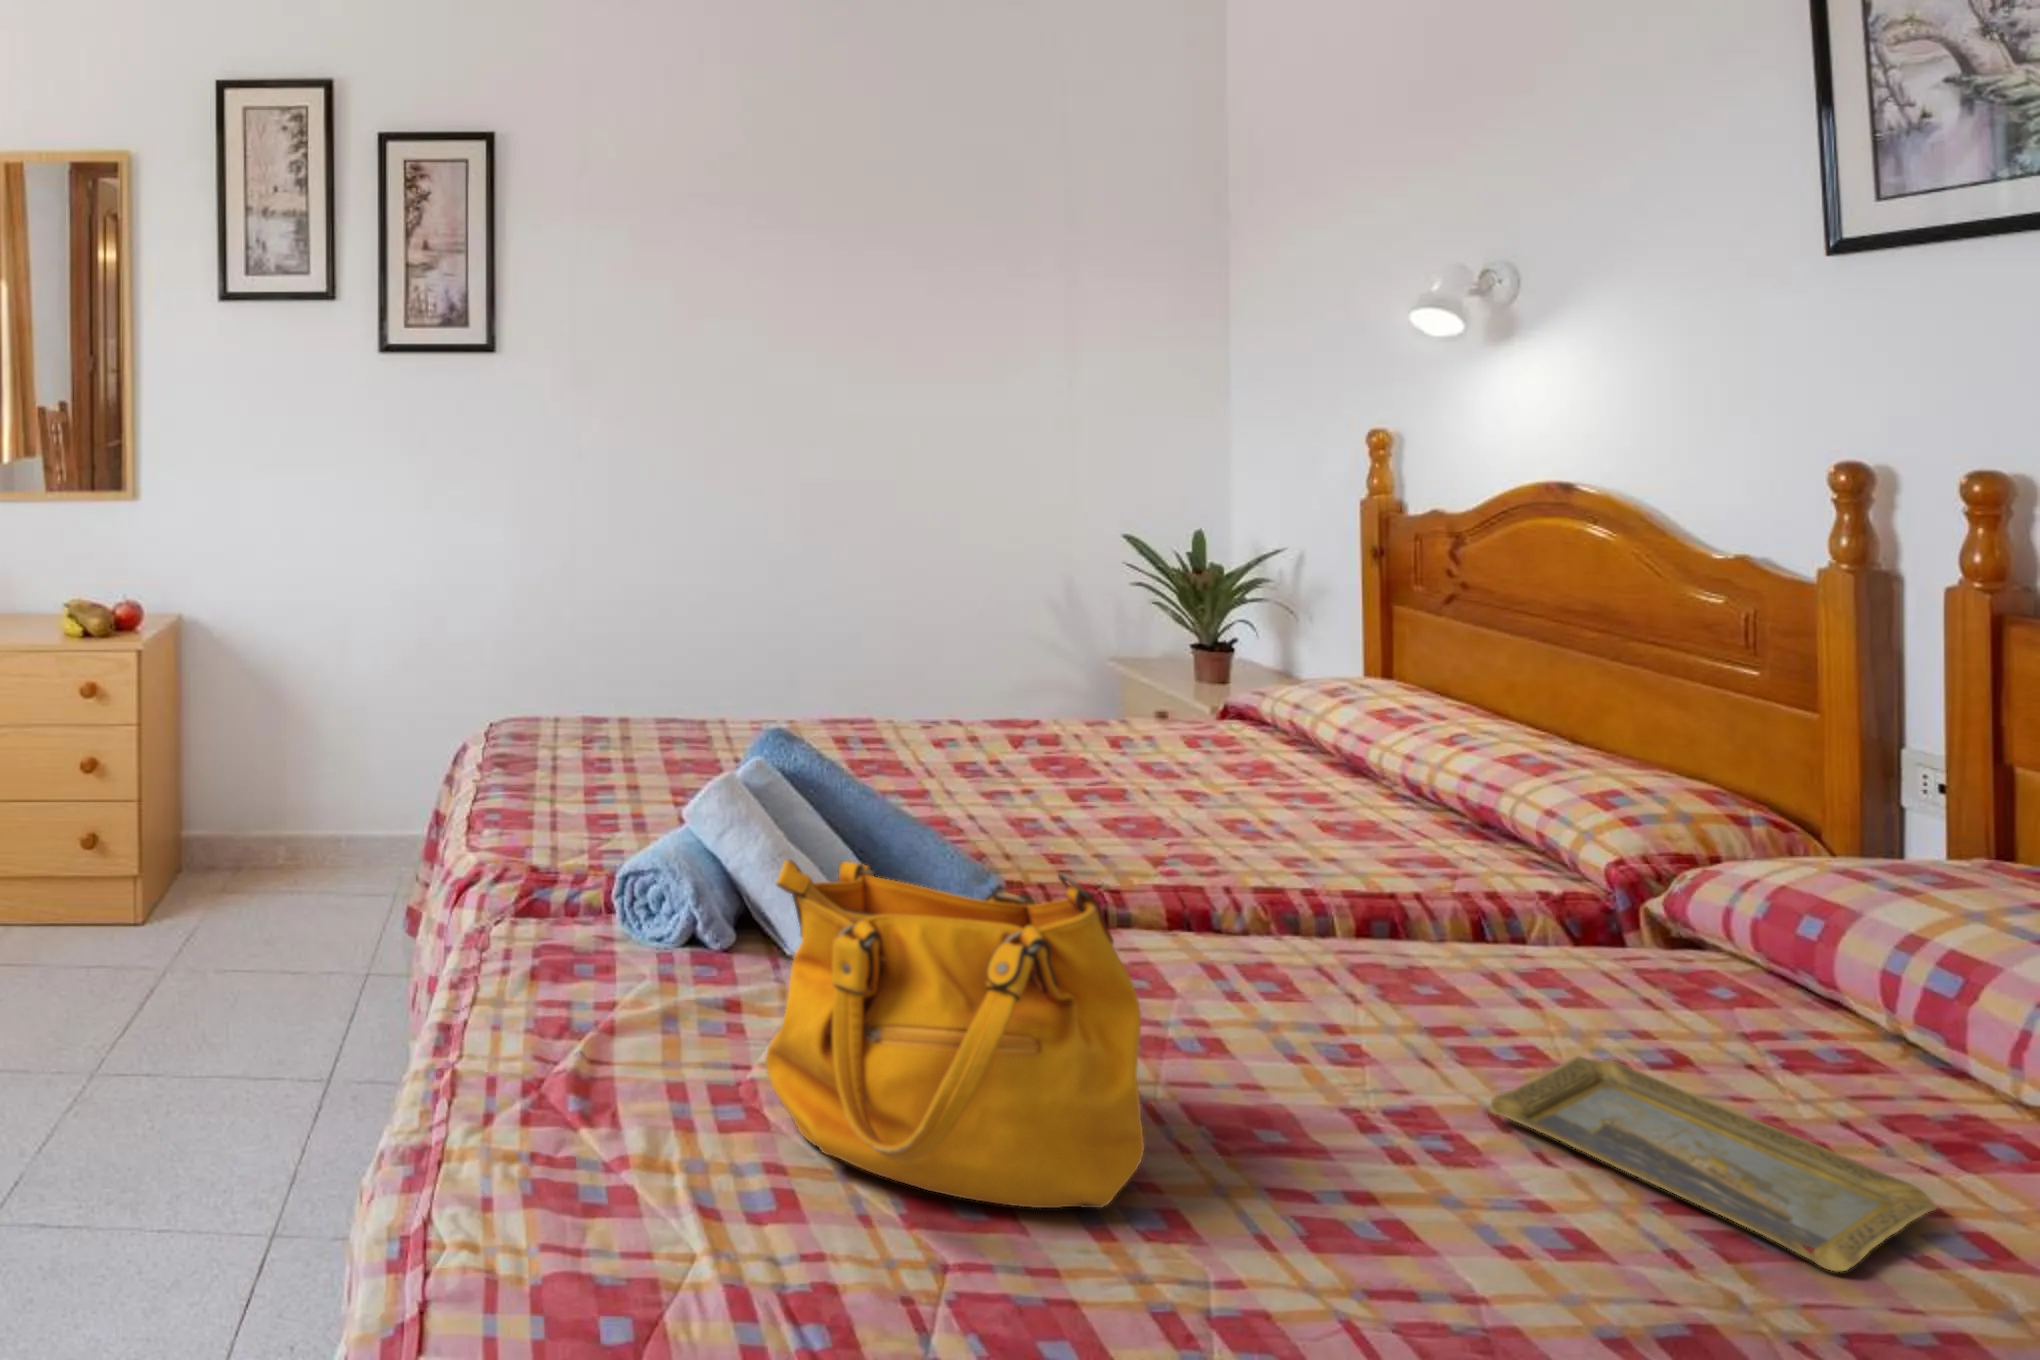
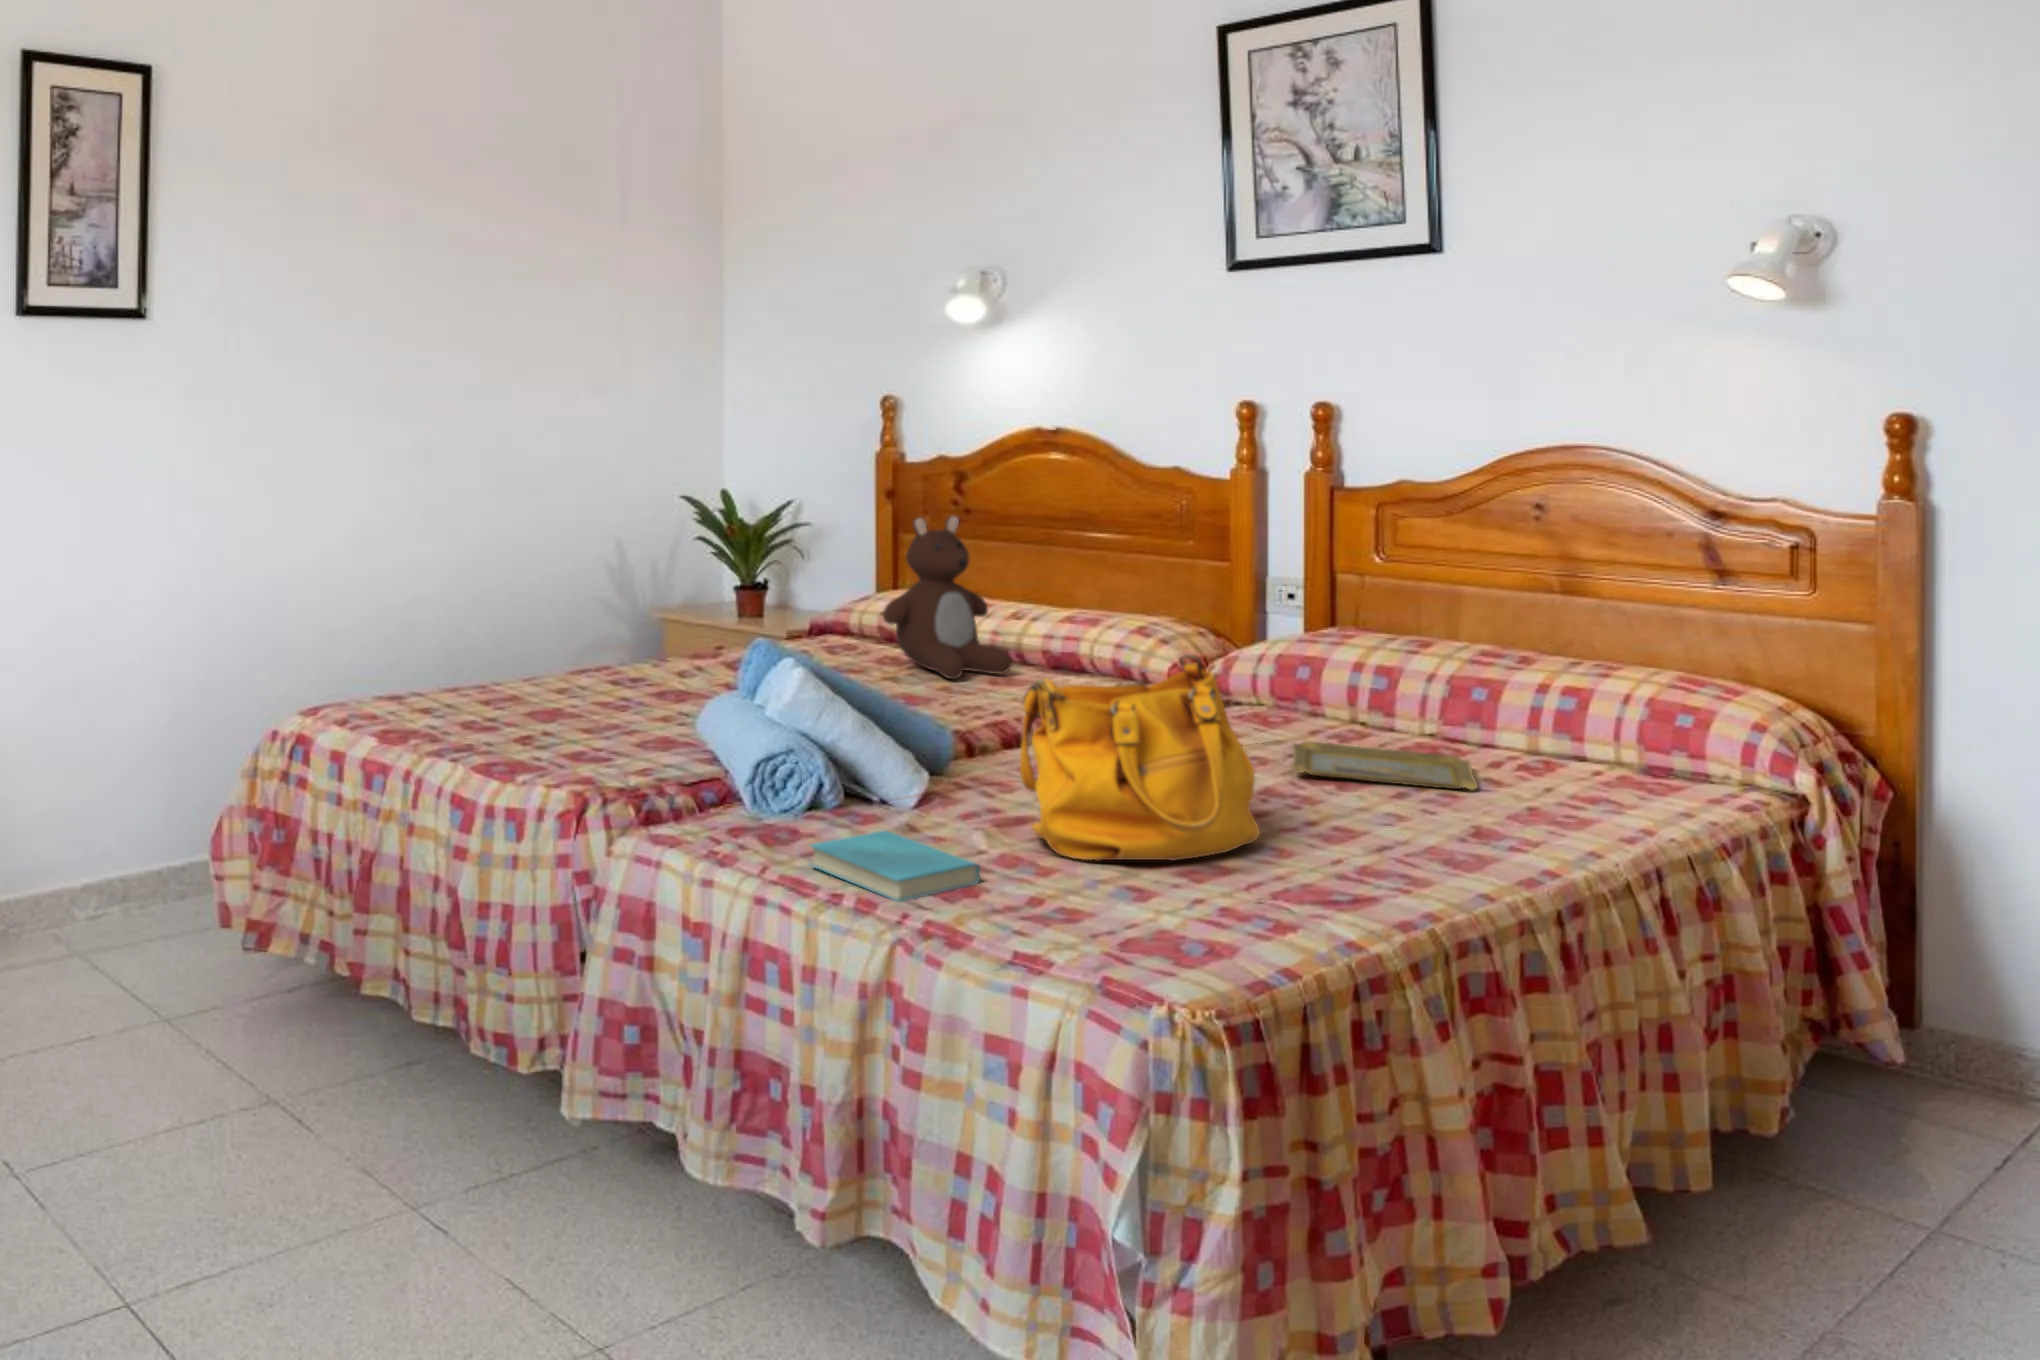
teddy bear: none [1178,597,1361,825] -> present [883,515,1012,679]
book: none [469,997,629,1119] -> present [811,831,980,902]

